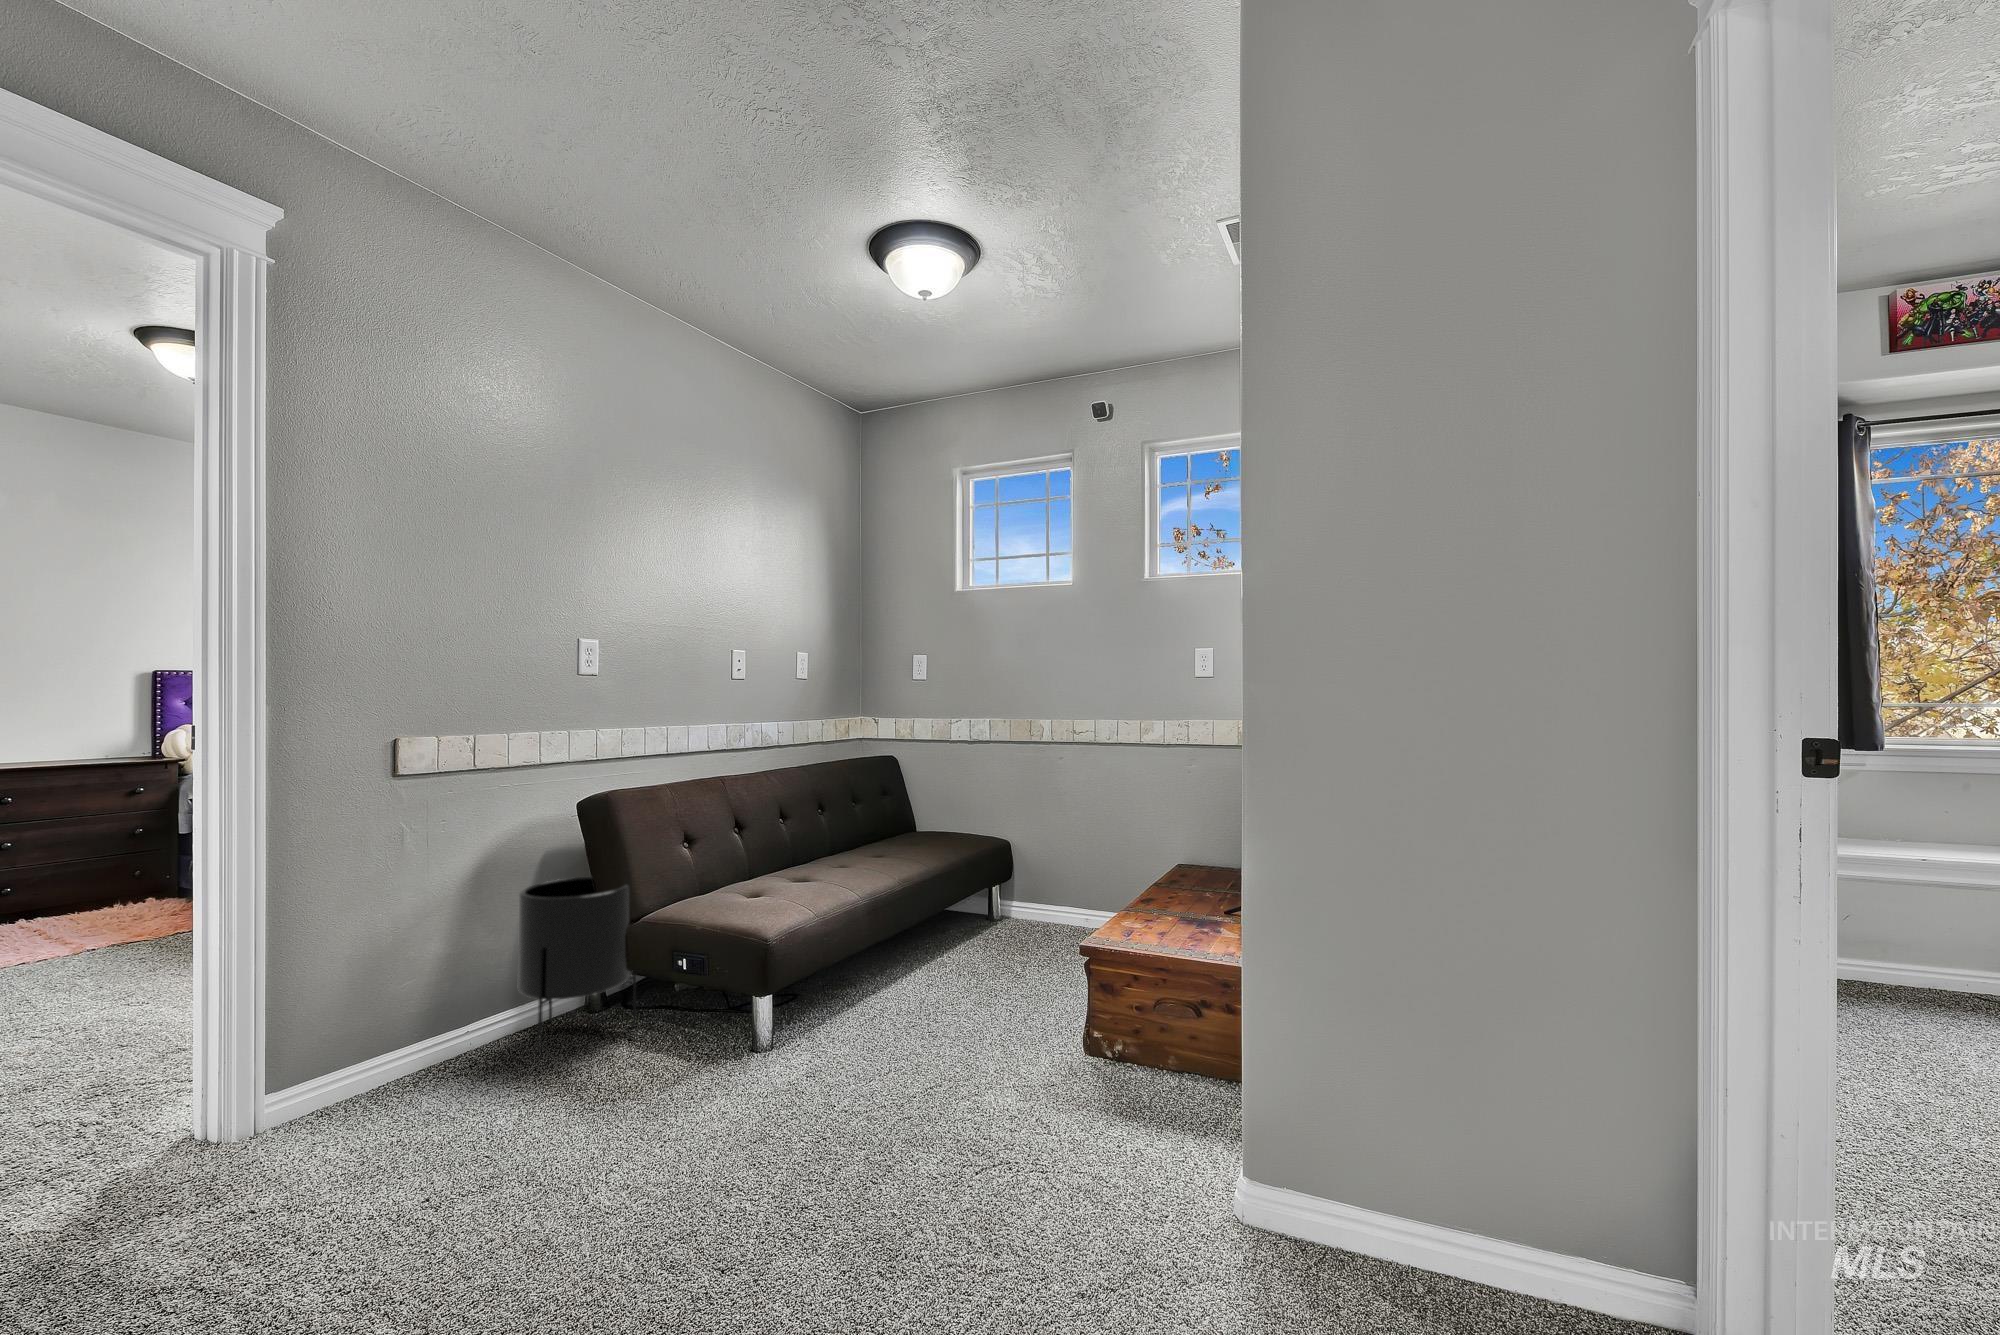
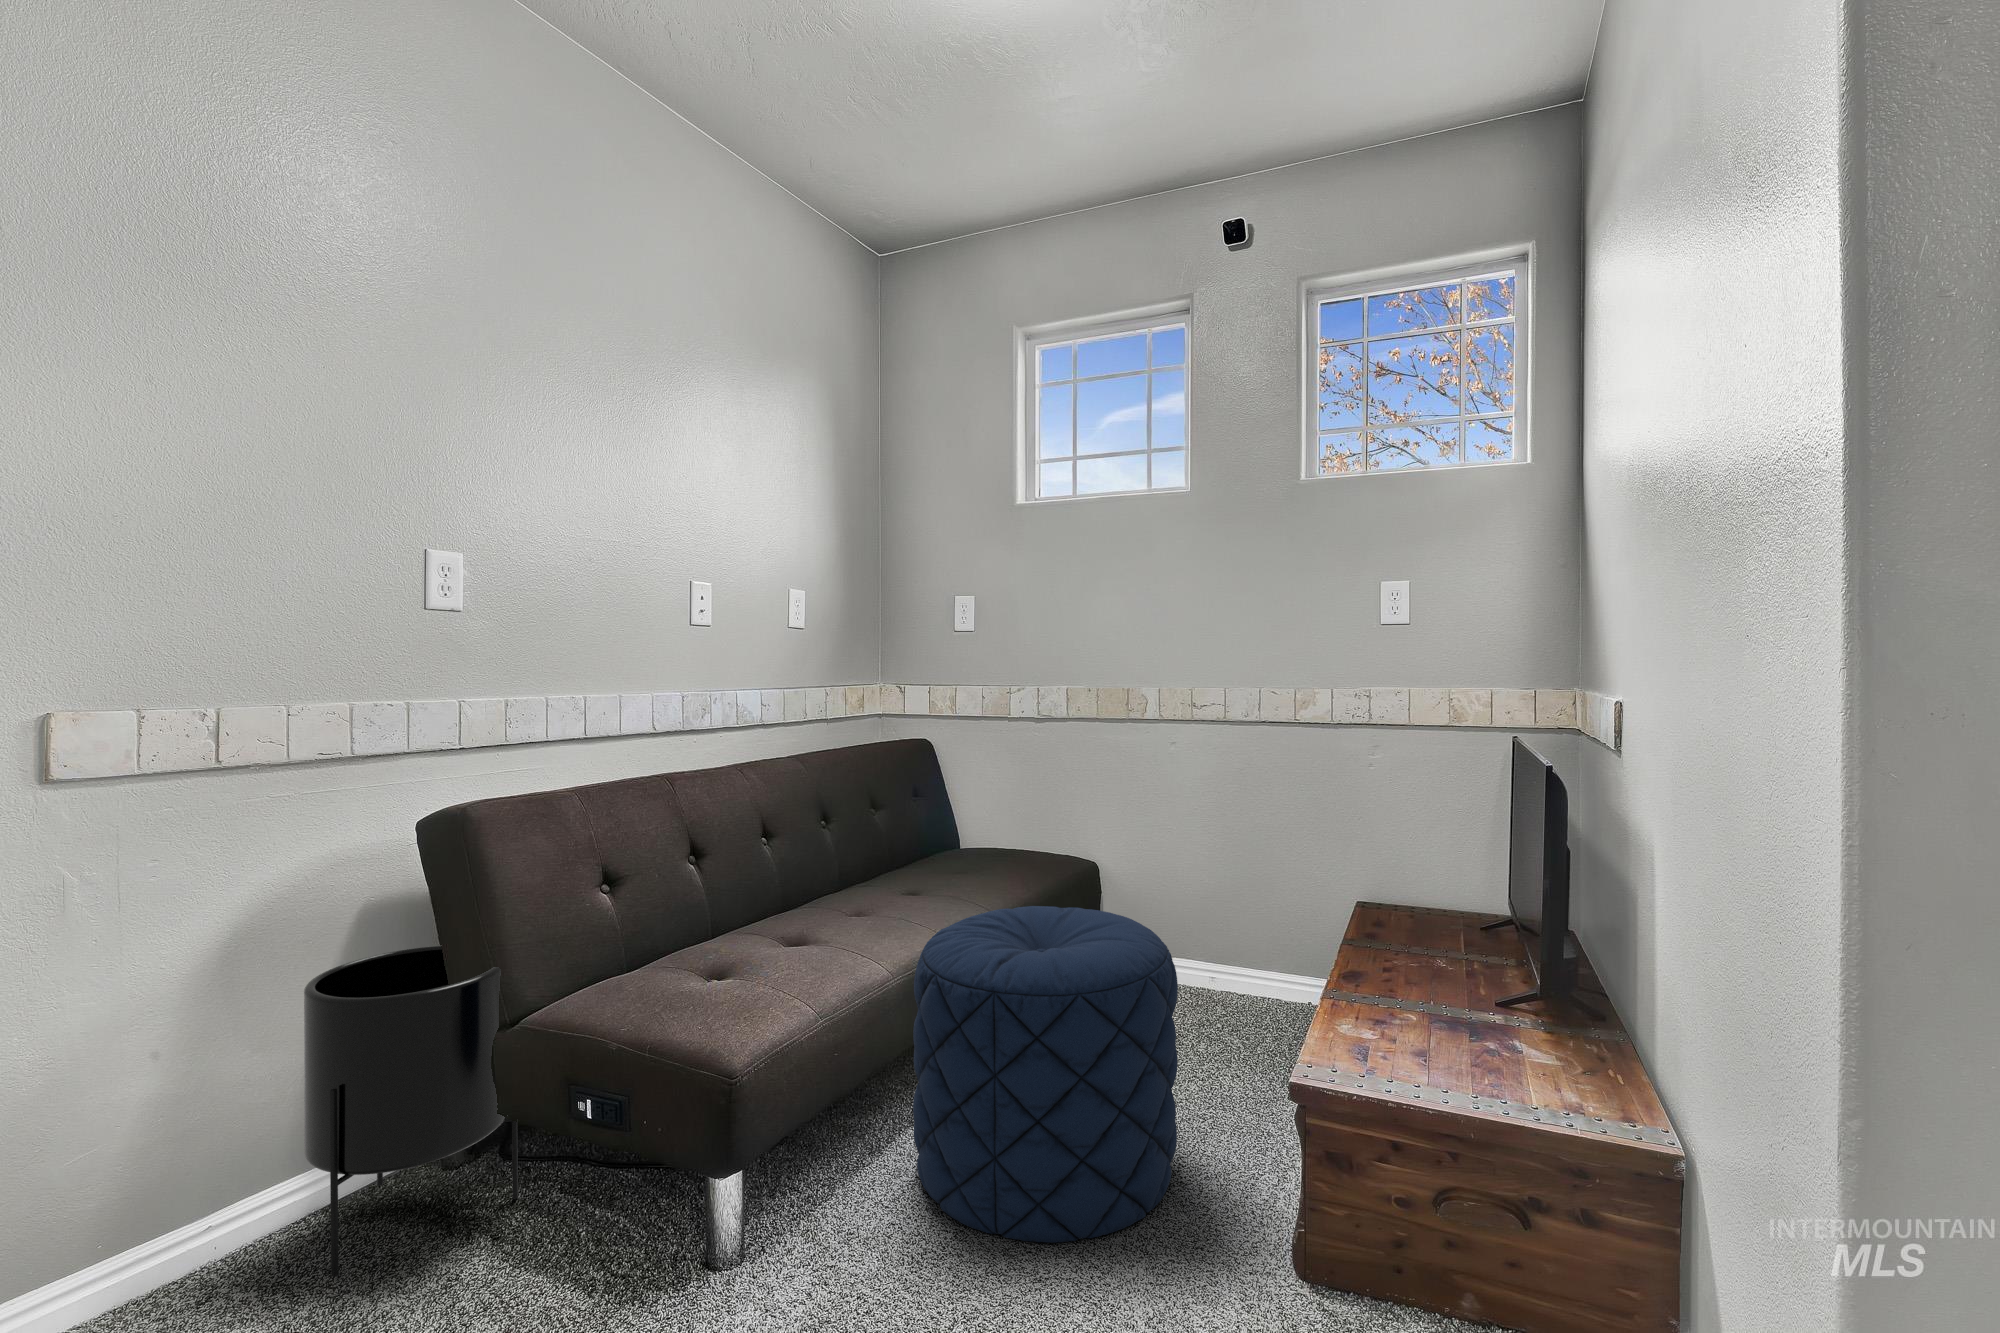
pouf: none [875,856,1032,1041] -> present [913,906,1178,1243]

